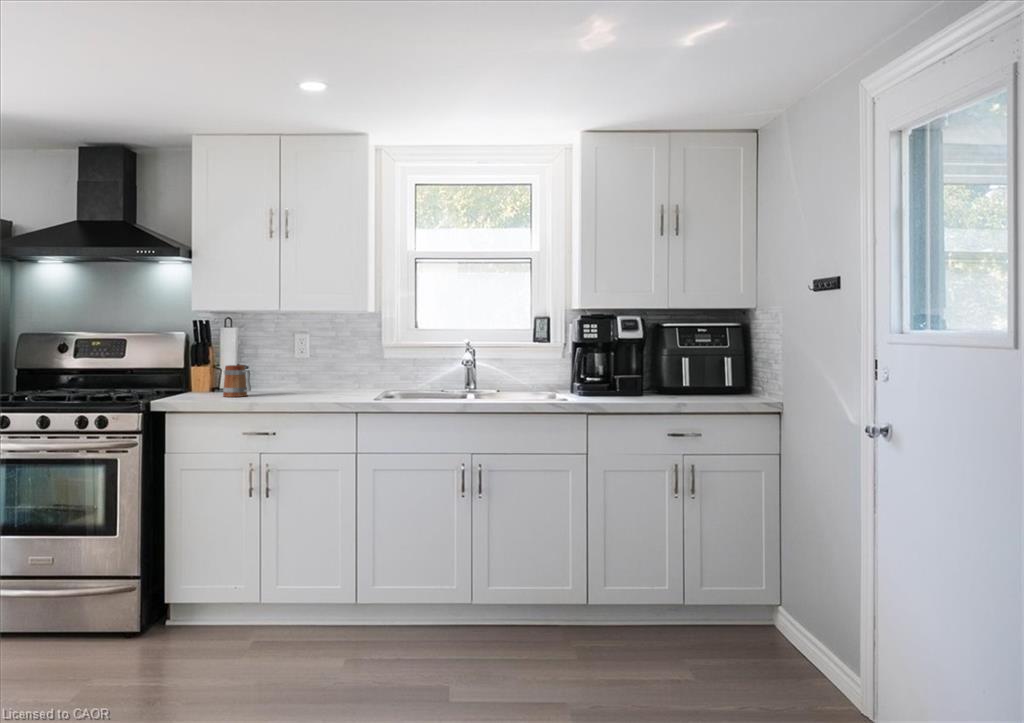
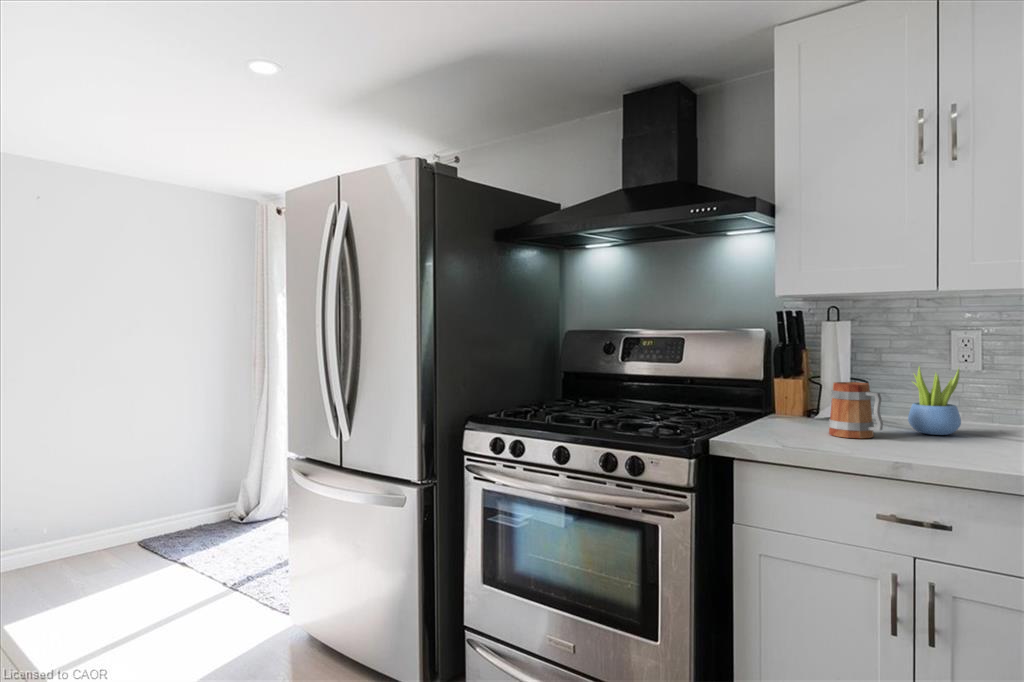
succulent plant: none [268,355,293,393] -> present [908,367,961,435]

